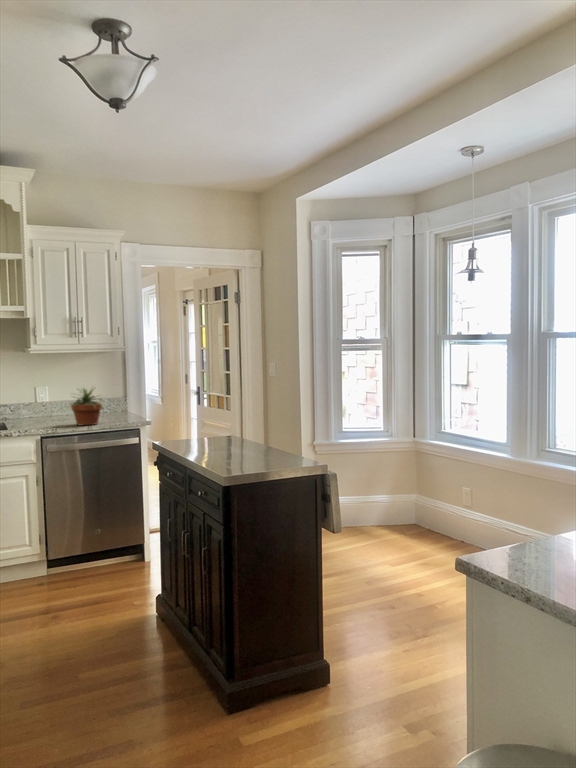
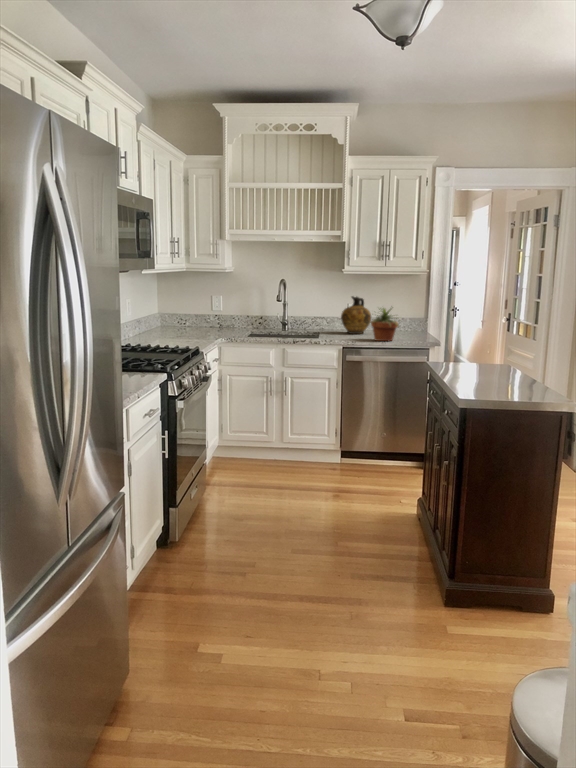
ceramic jug: none [30,378,66,421] -> present [341,296,371,334]

